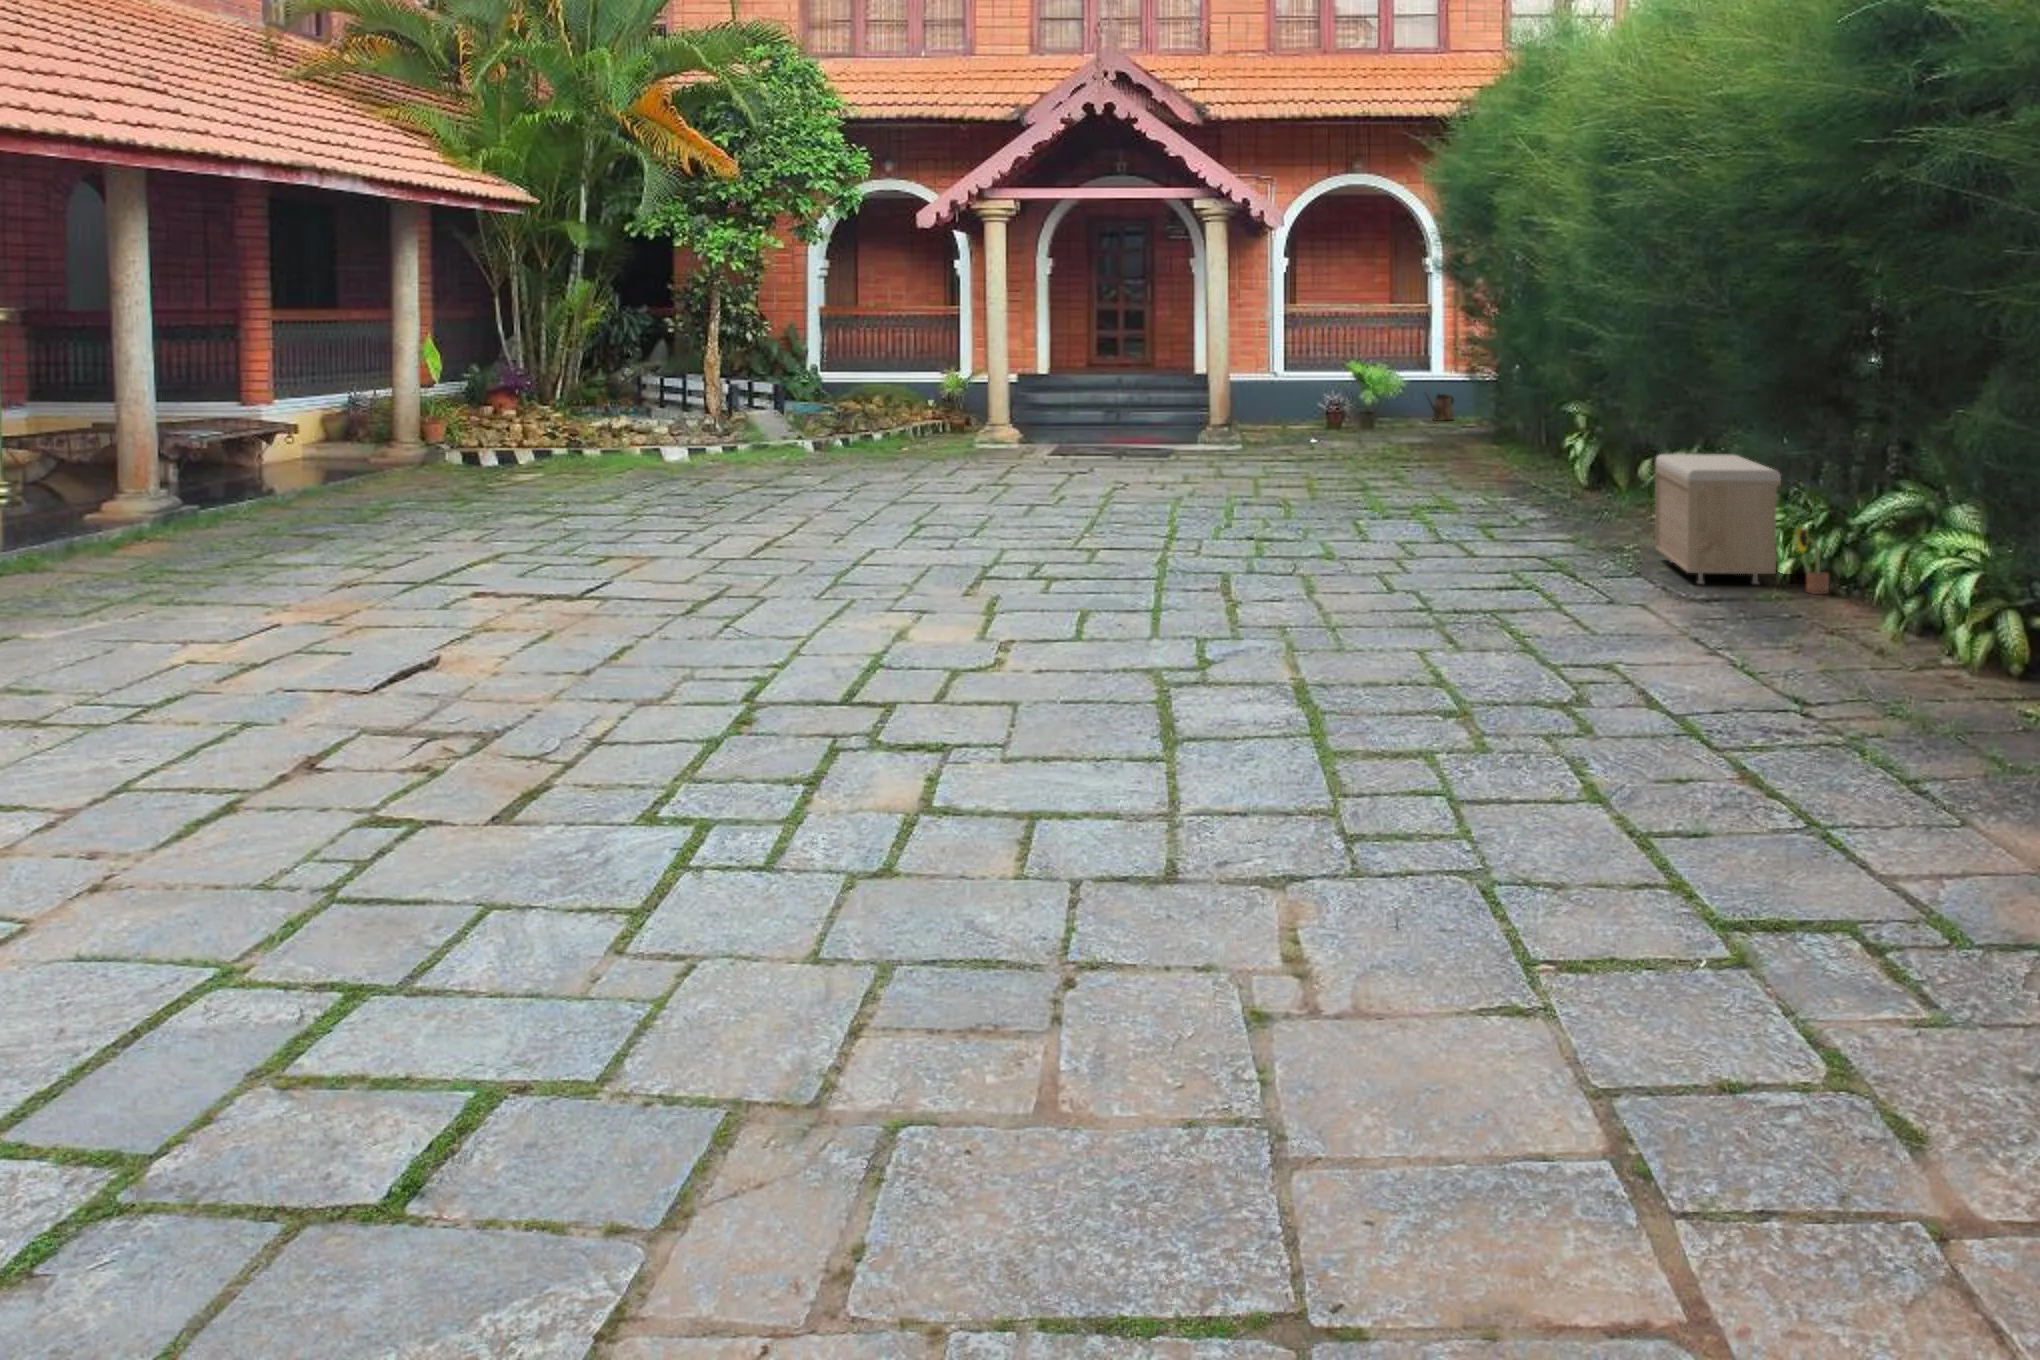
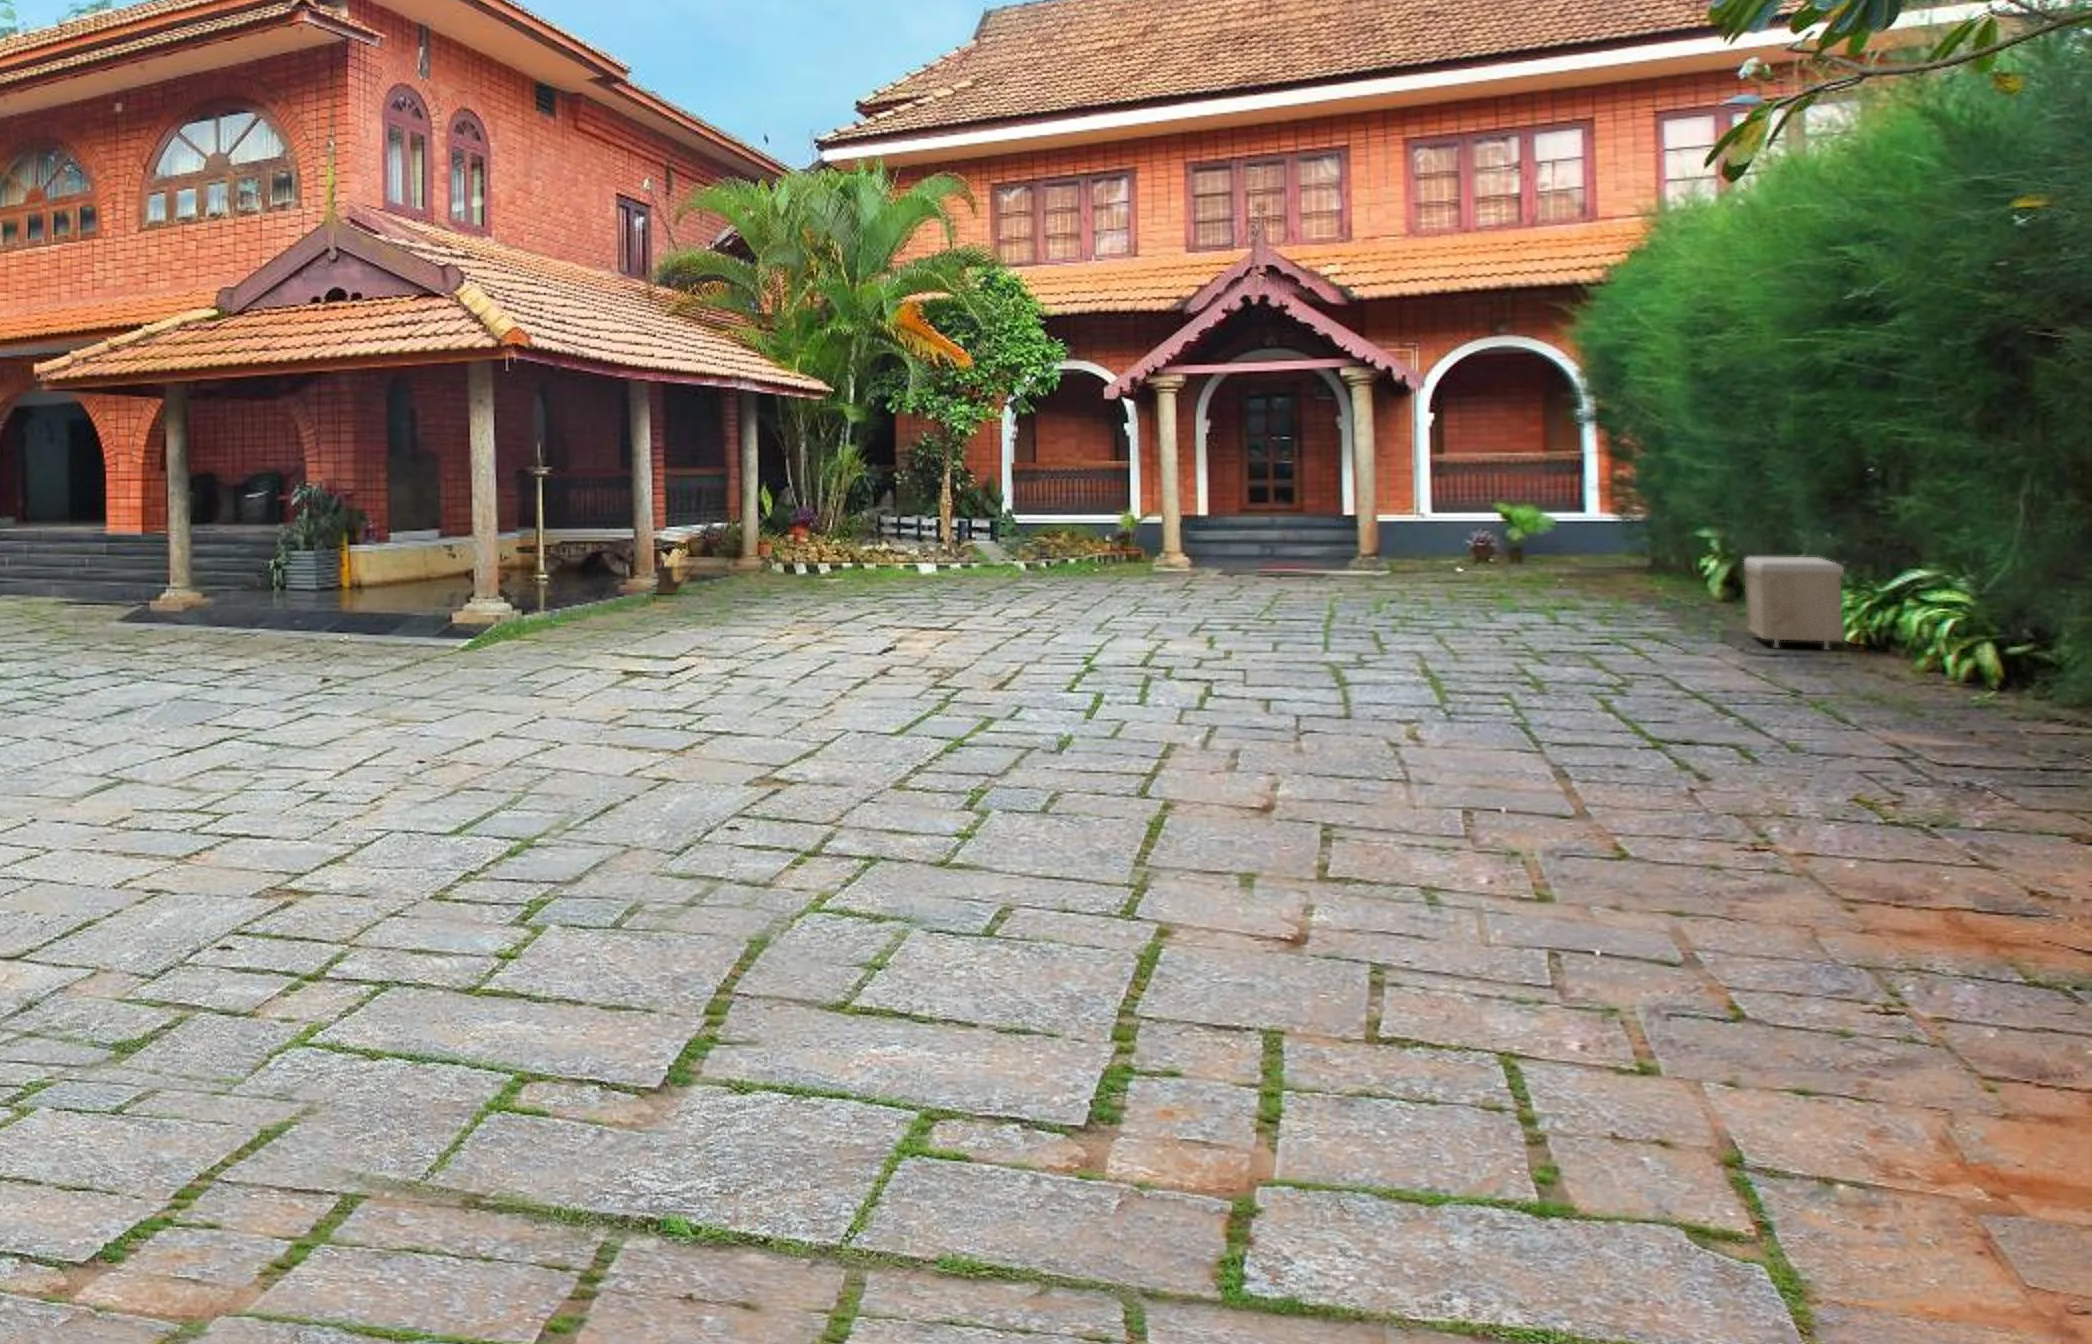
watering can: present [1427,394,1454,421] -> present [655,566,694,594]
decorative plant: present [1793,526,1829,594] -> none [1855,602,1889,655]

